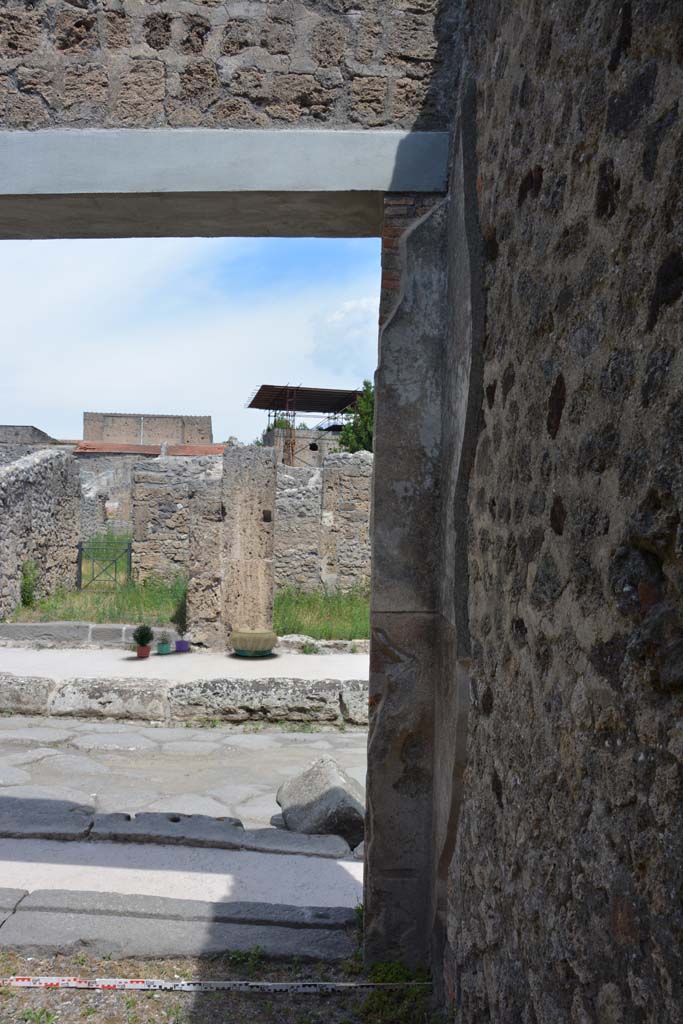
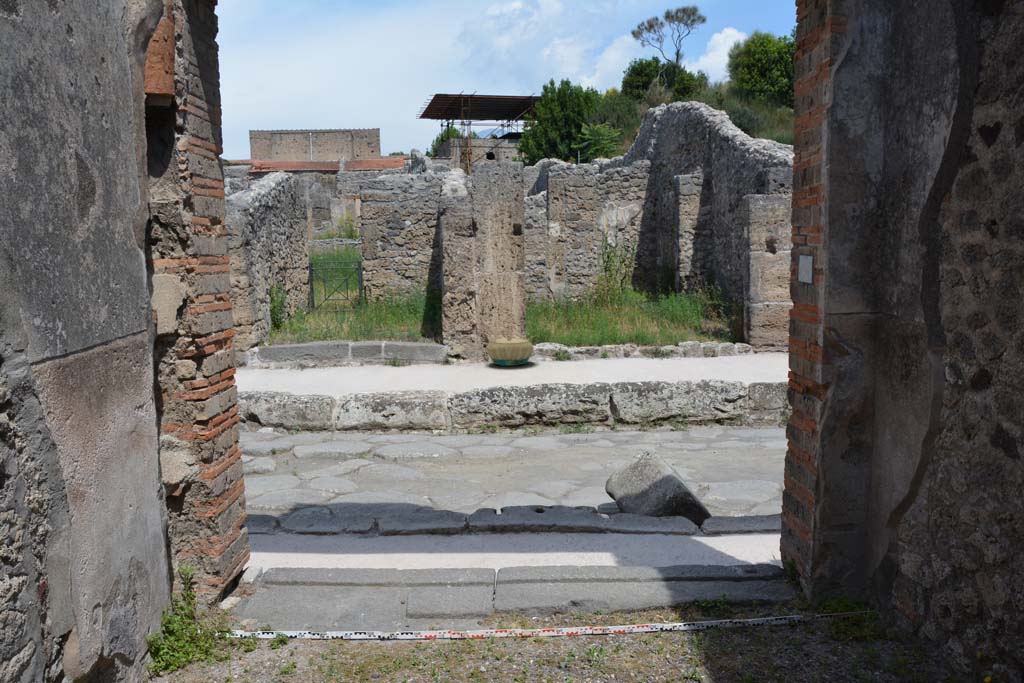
potted plant: present [132,598,192,657] -> none [394,311,450,371]

